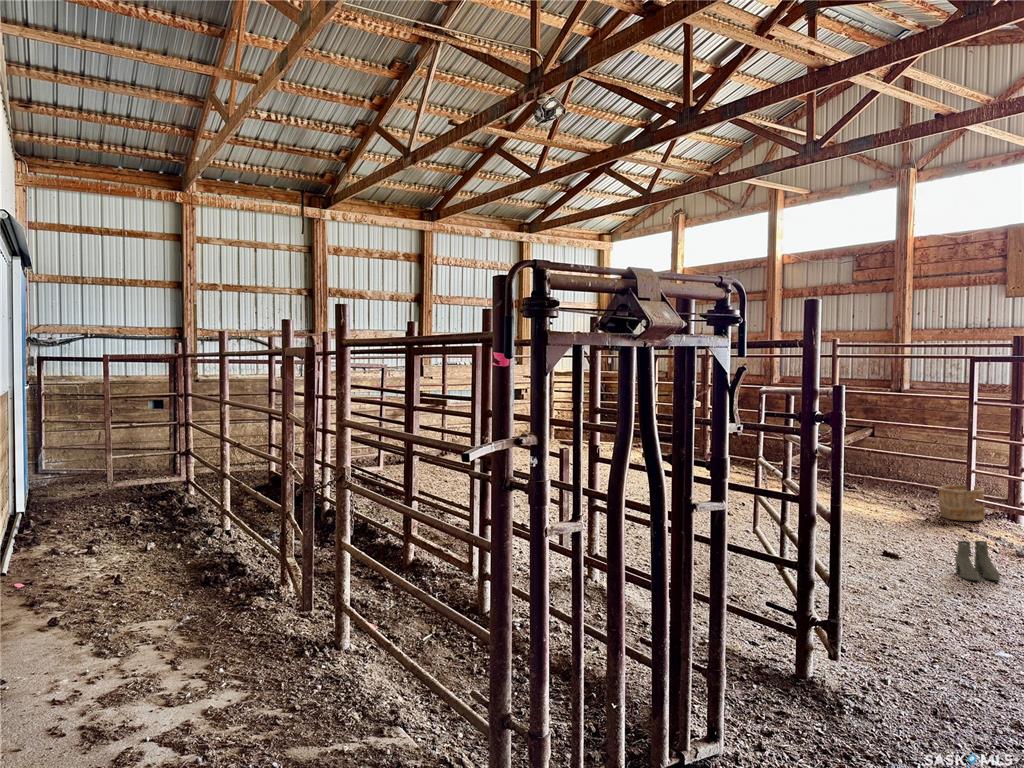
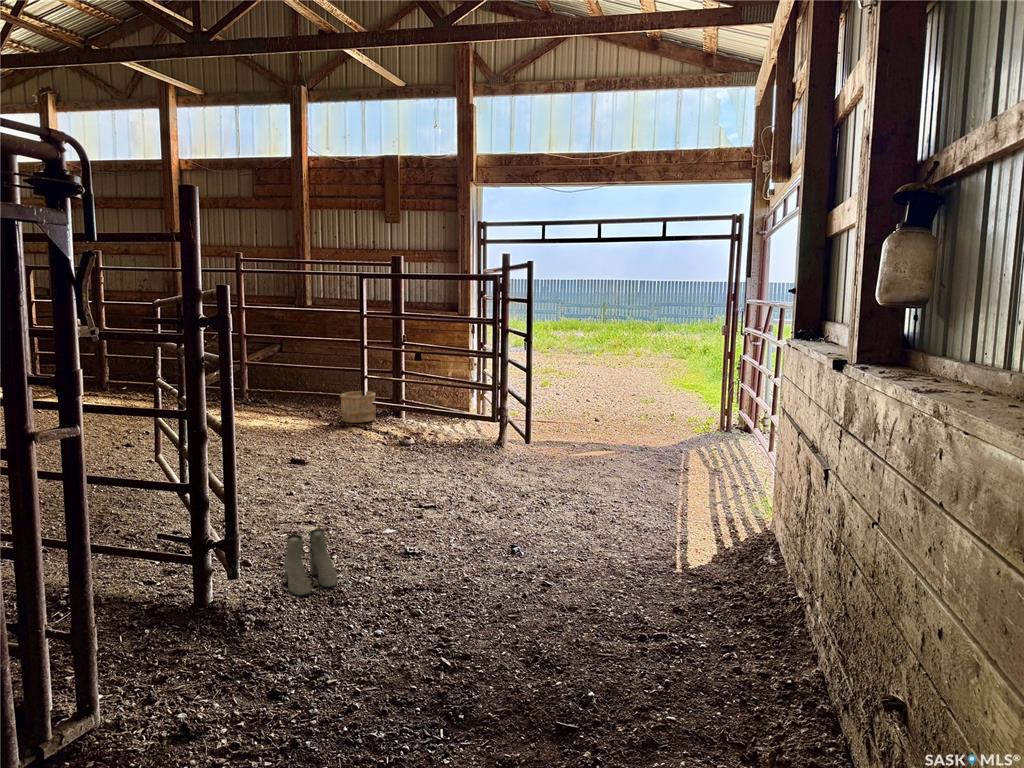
boots: present [955,541,1000,581] -> present [284,529,337,596]

